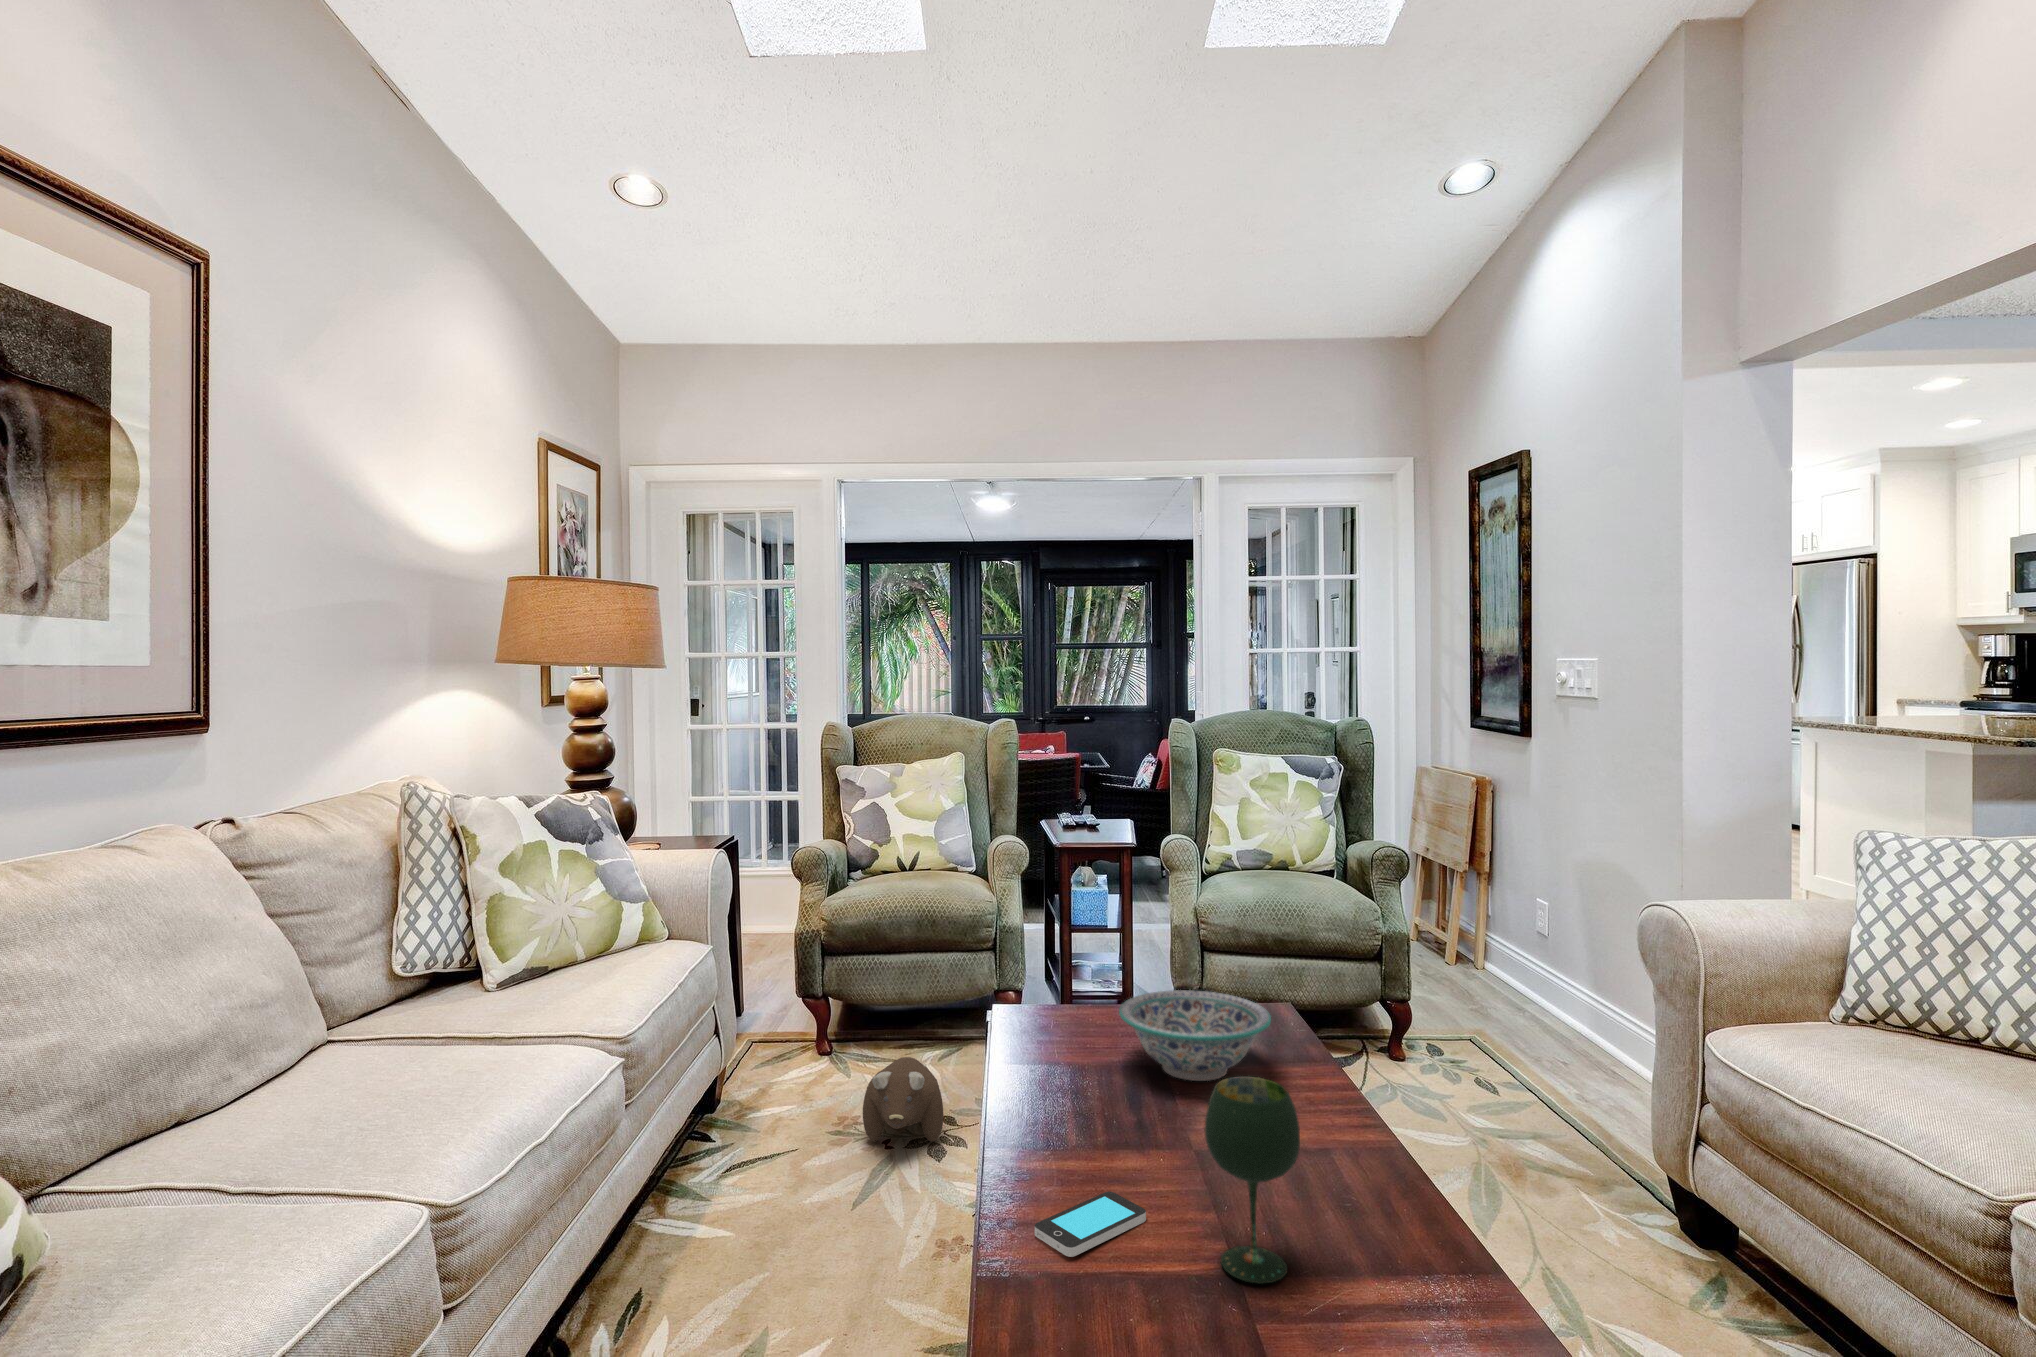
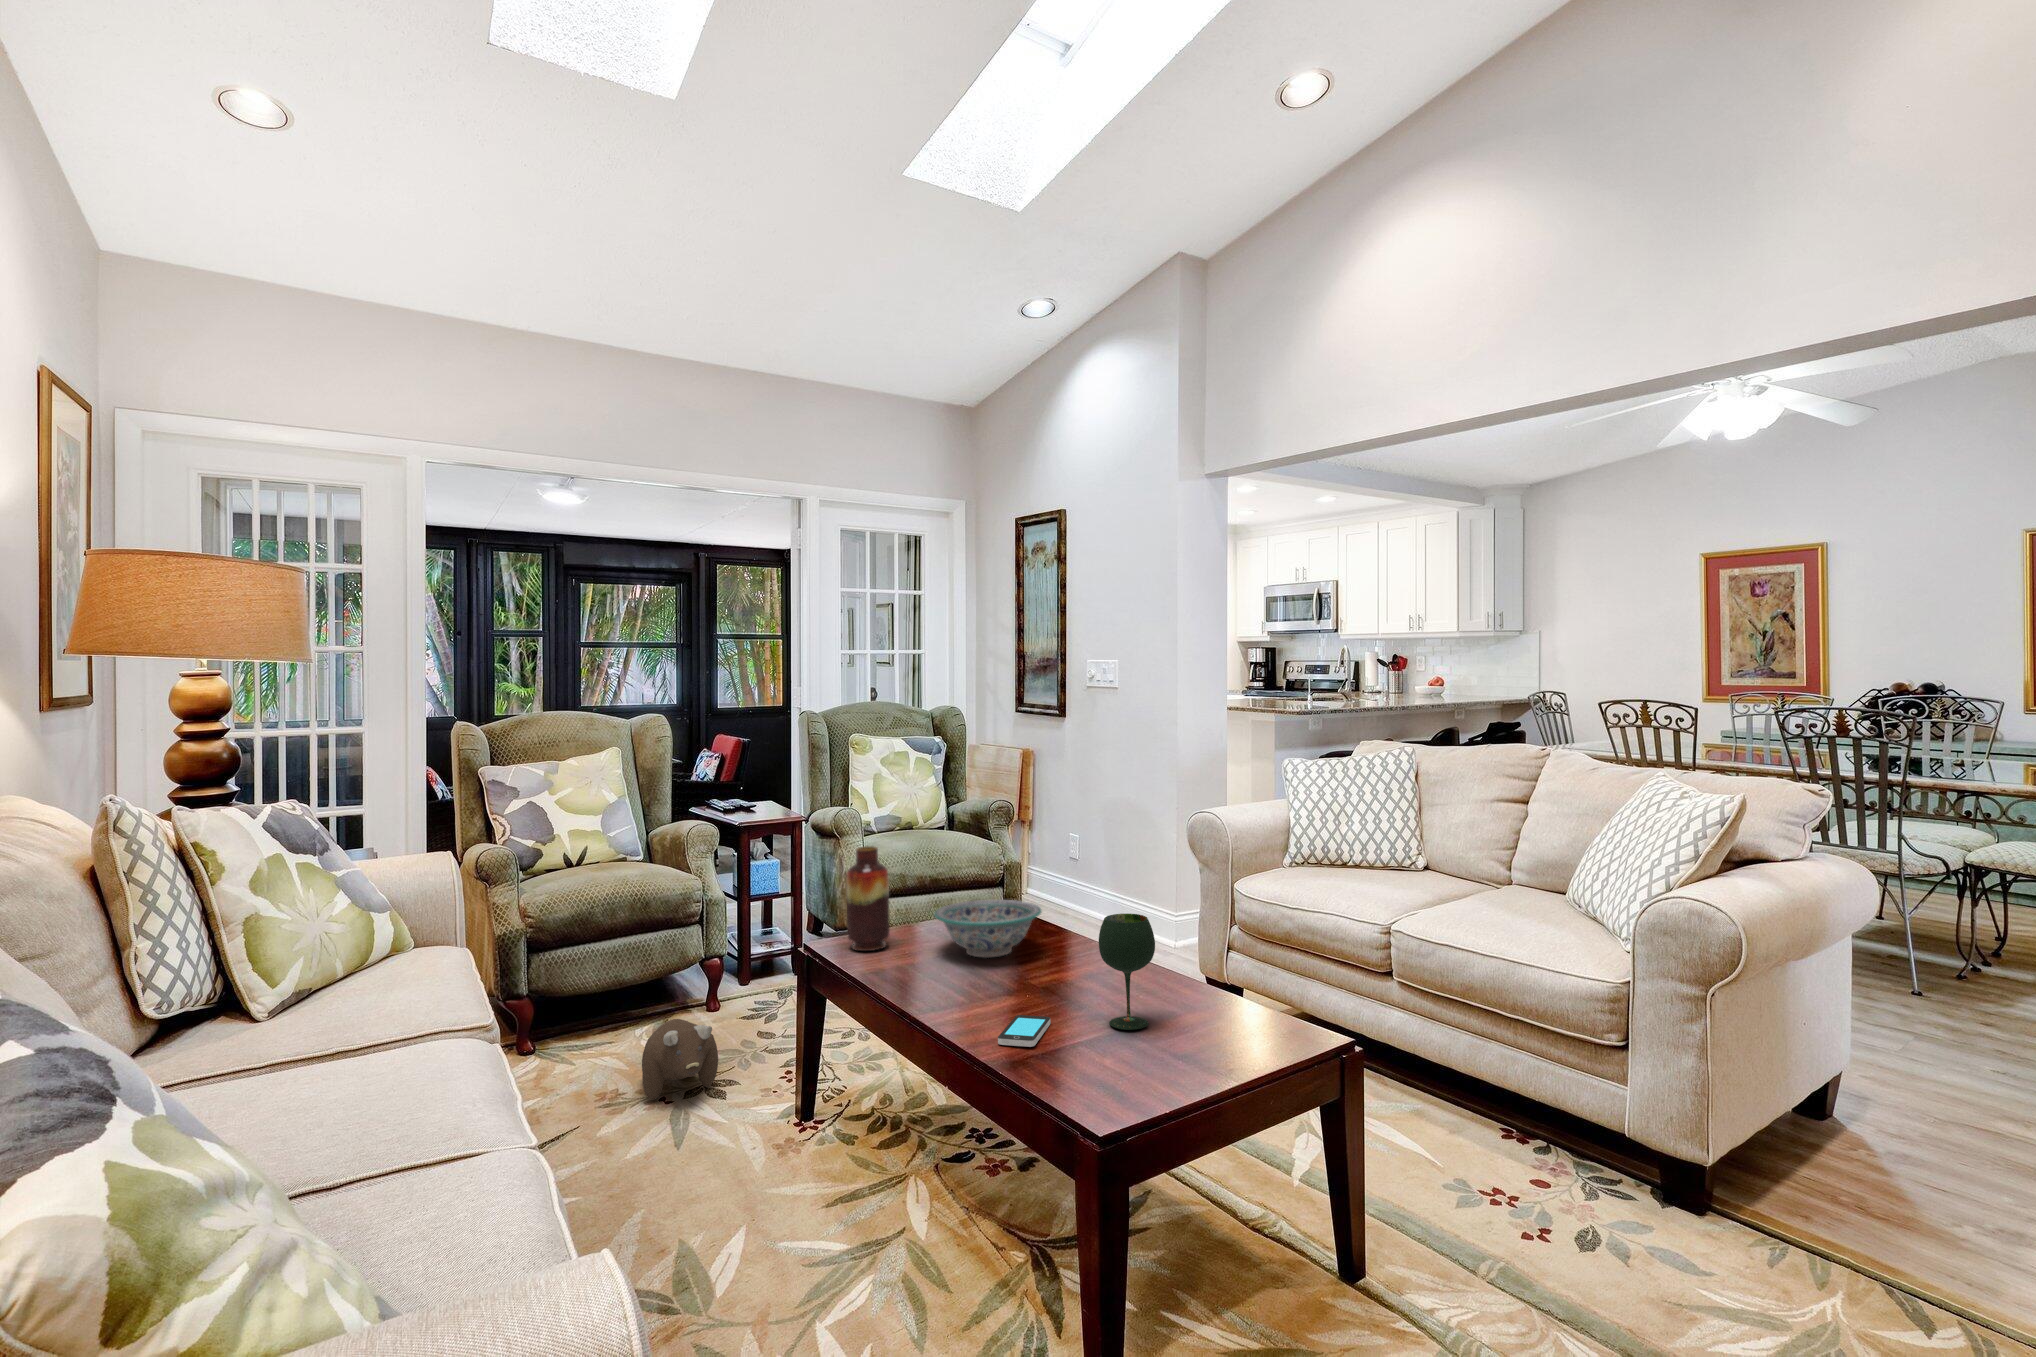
vase: none [1035,898,1087,1033] -> present [846,846,890,951]

